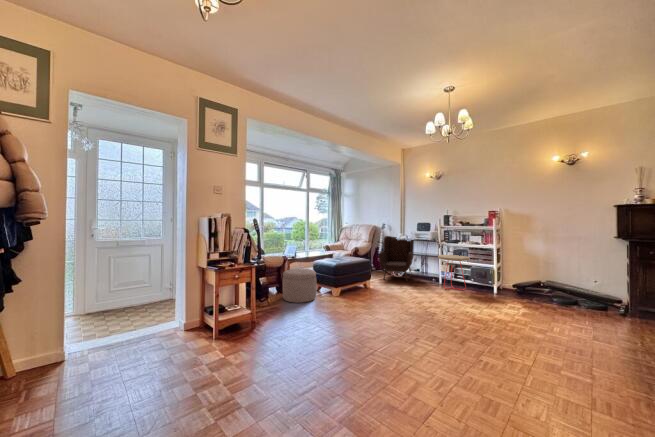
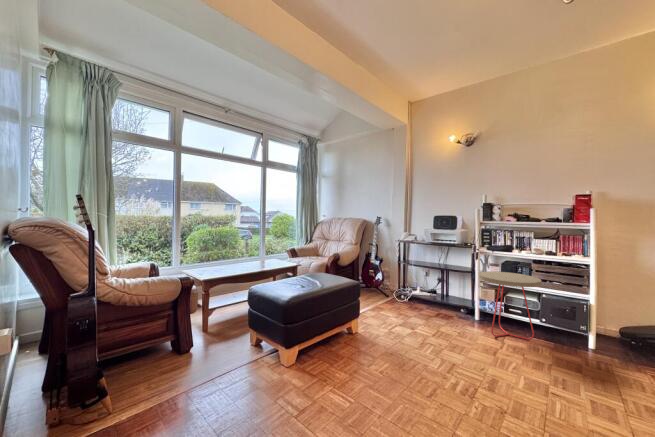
armchair: present [379,236,414,282] -> none [373,236,429,316]
ottoman: present [283,269,316,303] -> none [157,307,239,399]

